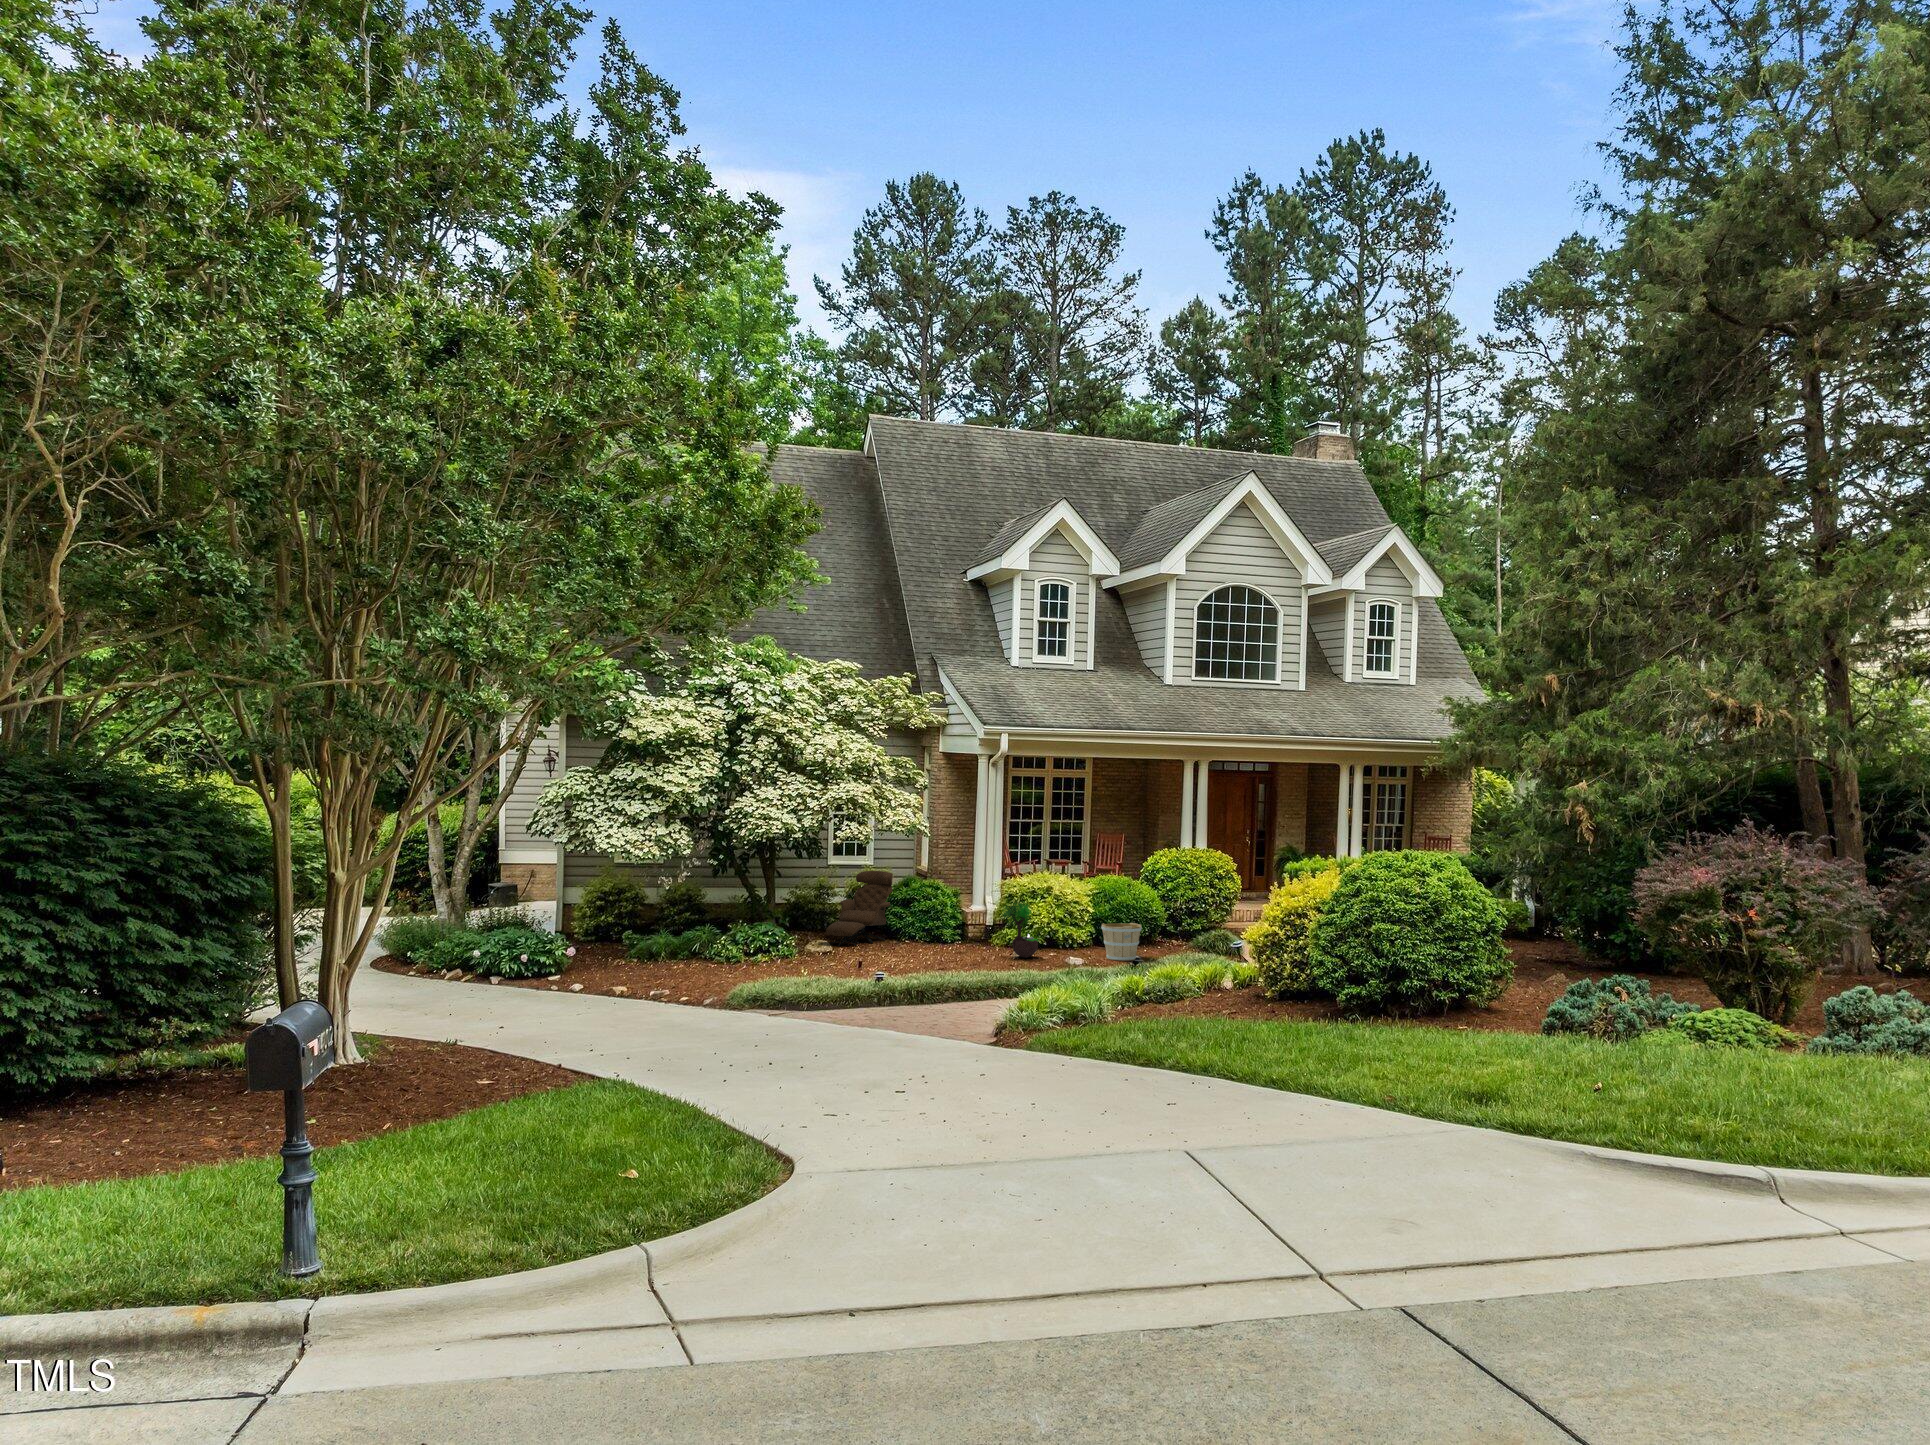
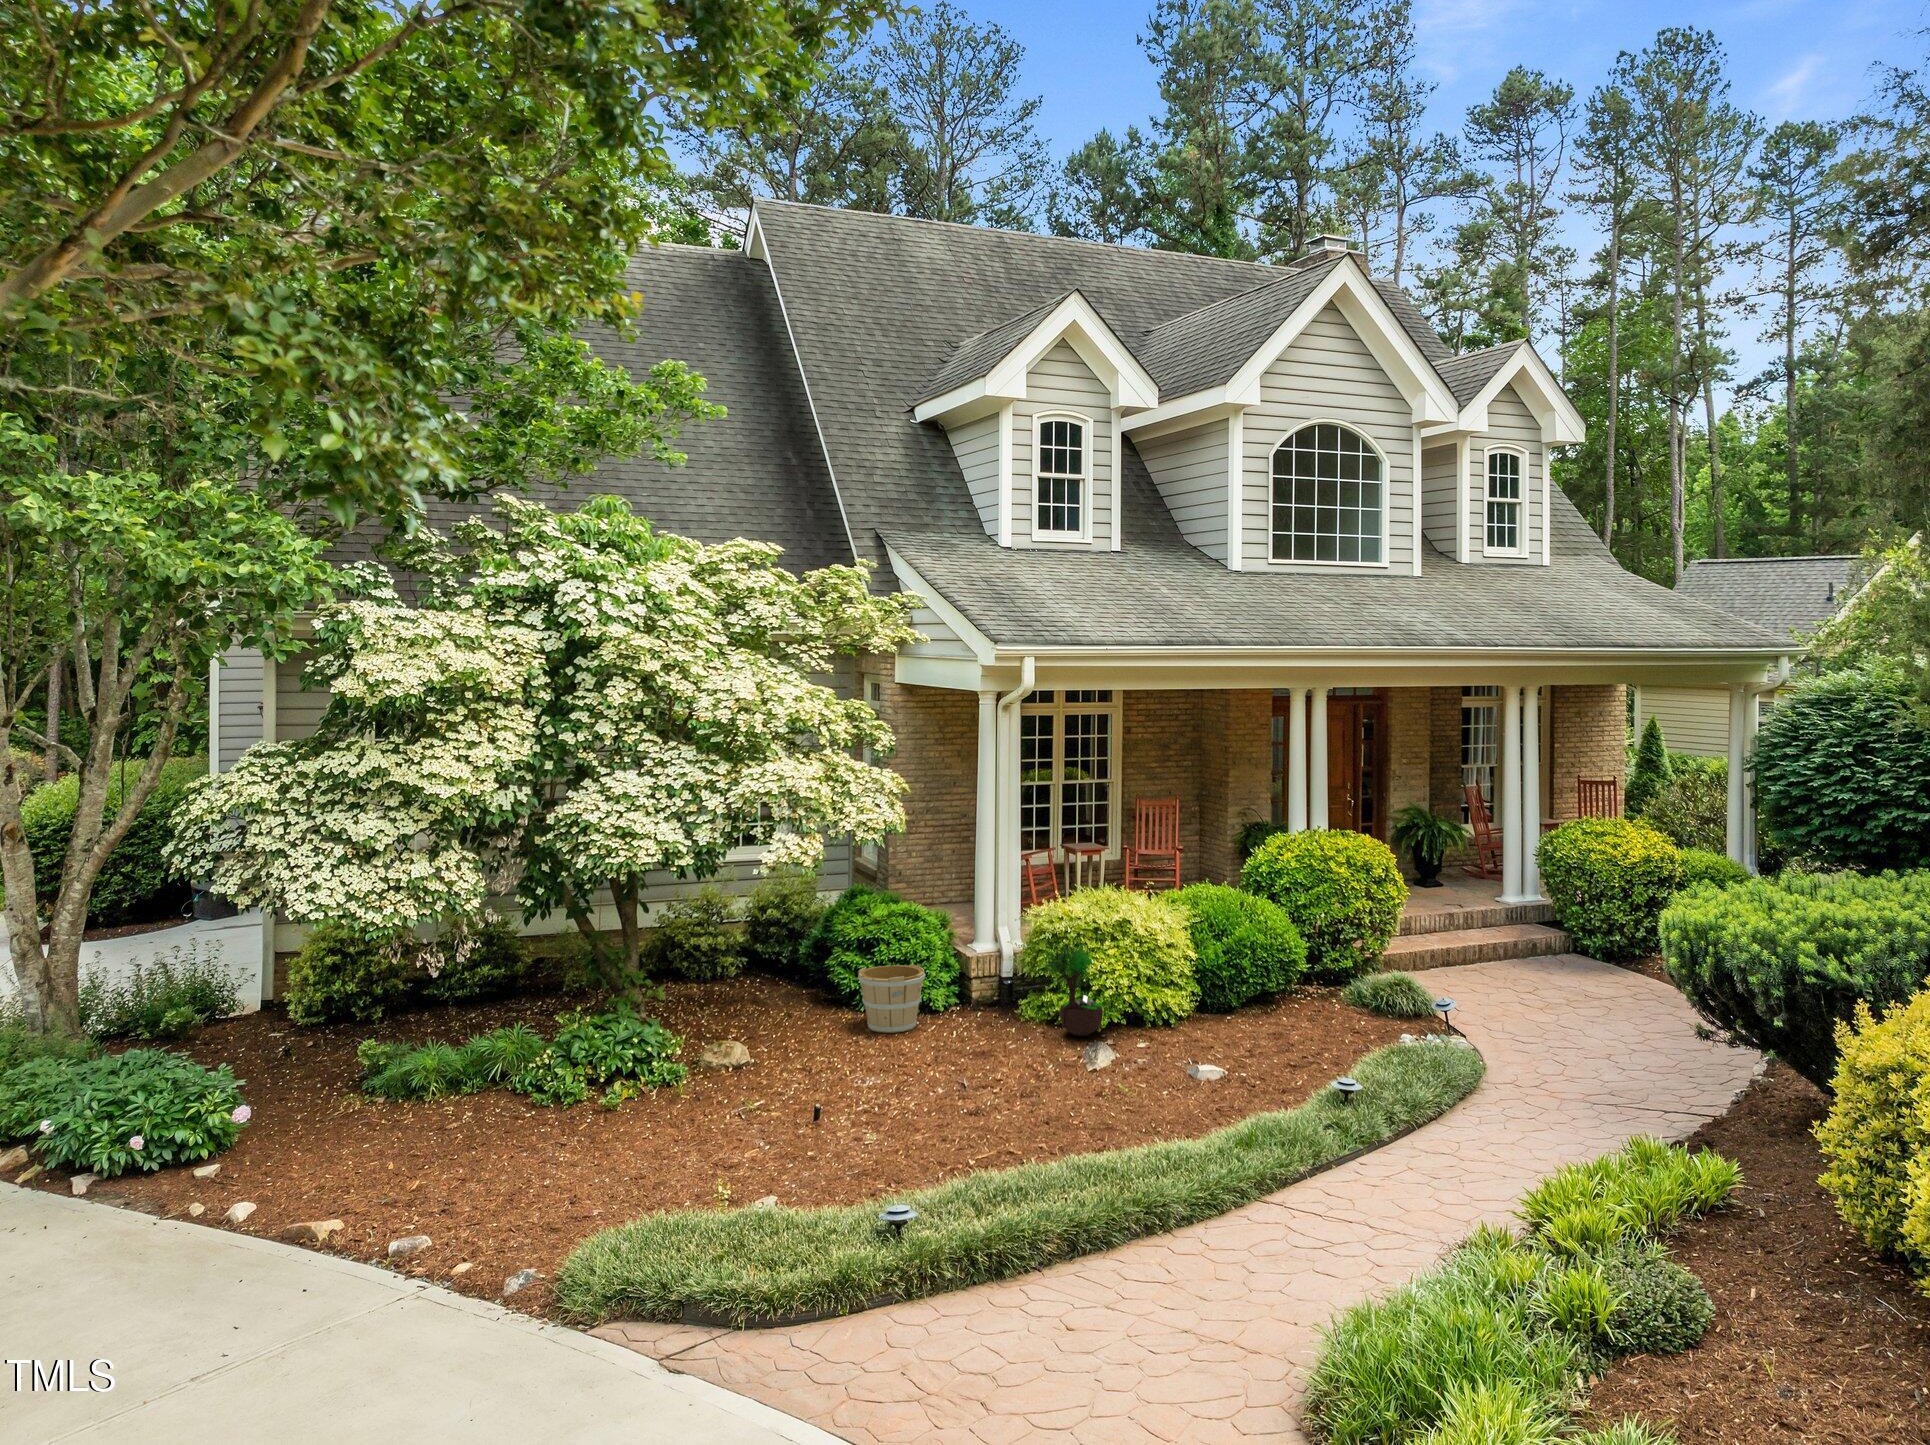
lounge chair: present [826,871,893,946] -> none [737,885,846,1023]
wooden bucket: present [1101,923,1142,961] -> present [858,964,925,1033]

